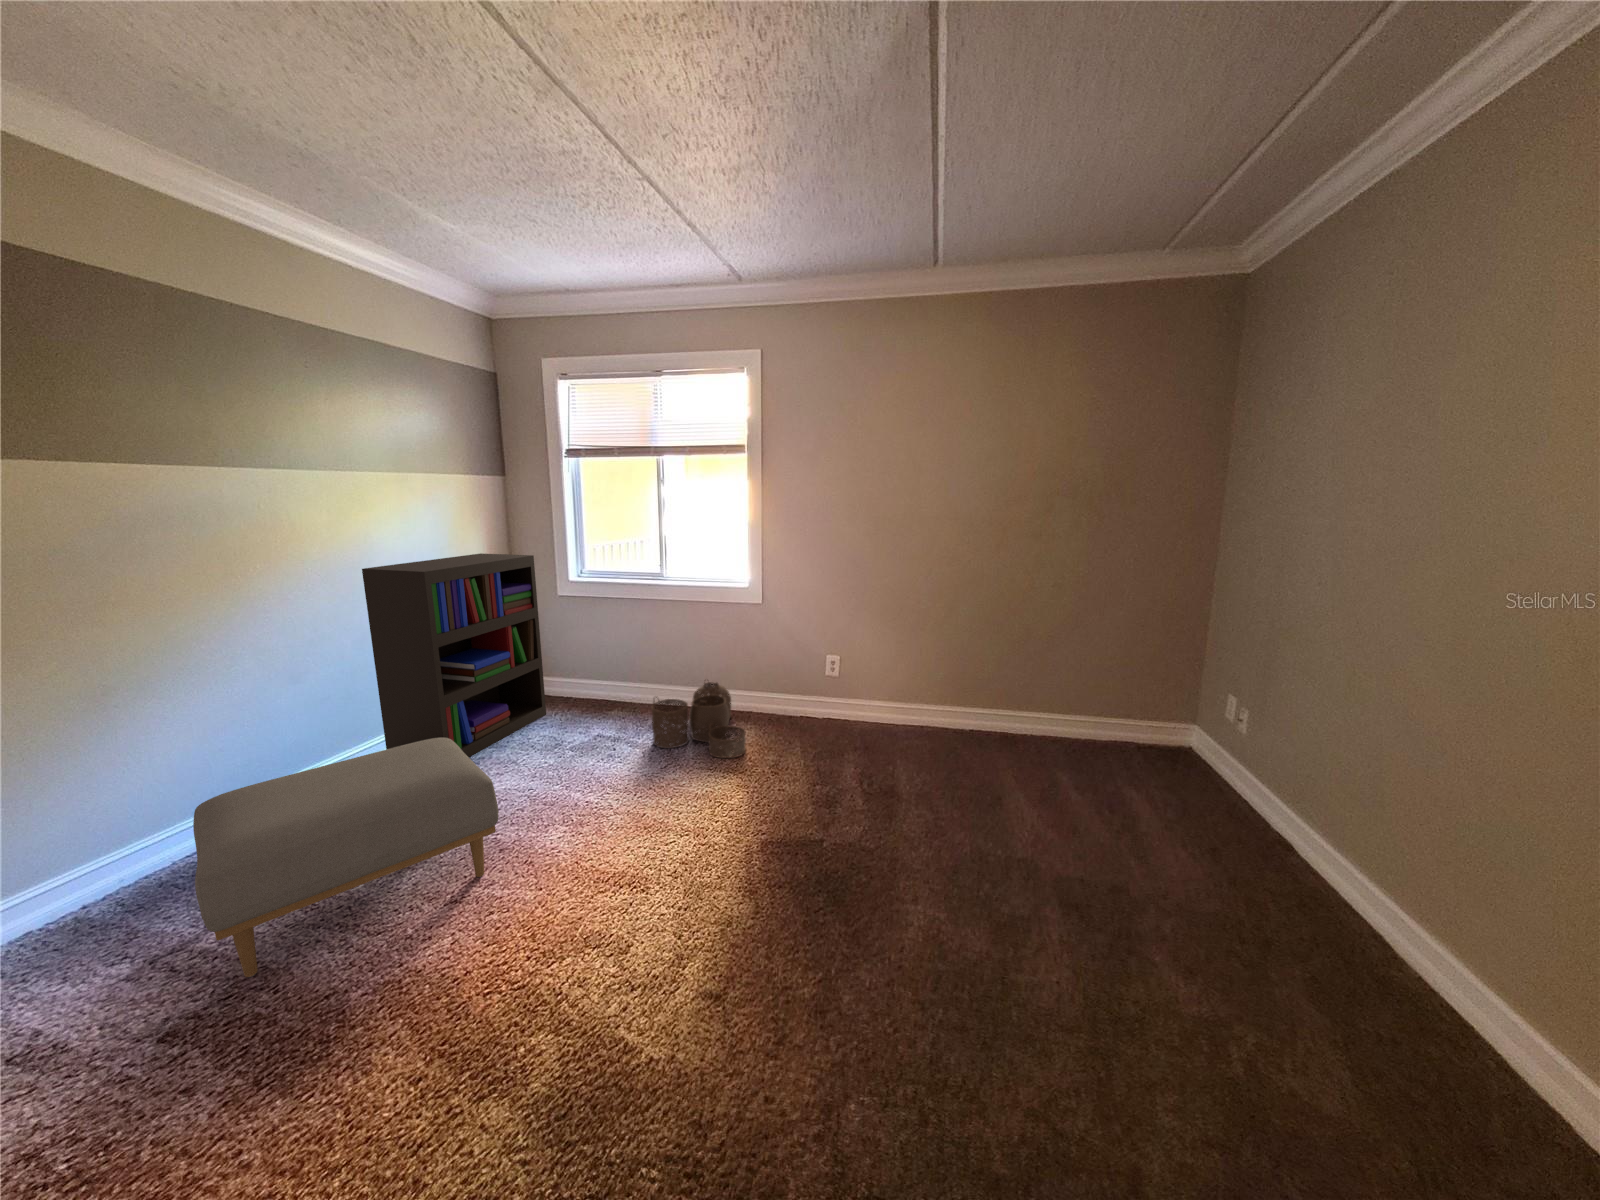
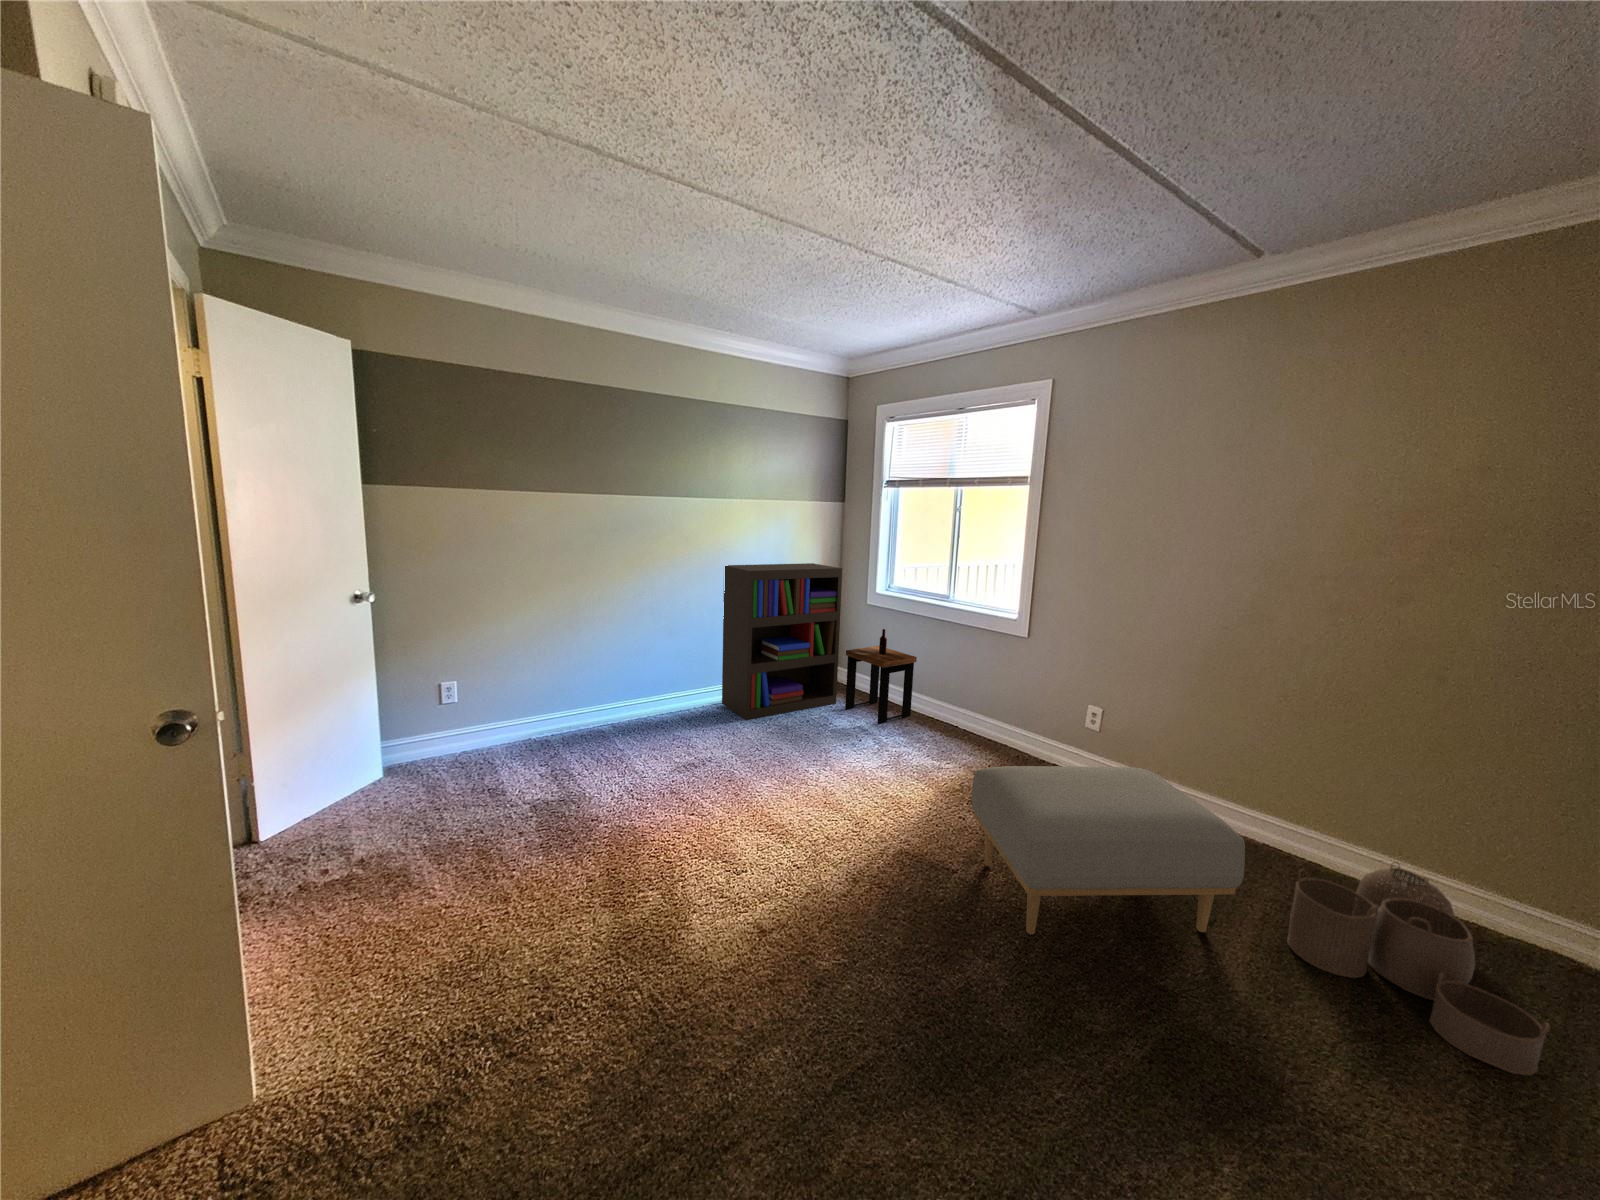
side table: none [555,618,638,722] -> present [845,629,917,724]
woven basket: present [652,682,746,758] -> present [1287,864,1550,1075]
ottoman: present [193,738,499,977] -> present [971,766,1245,934]

